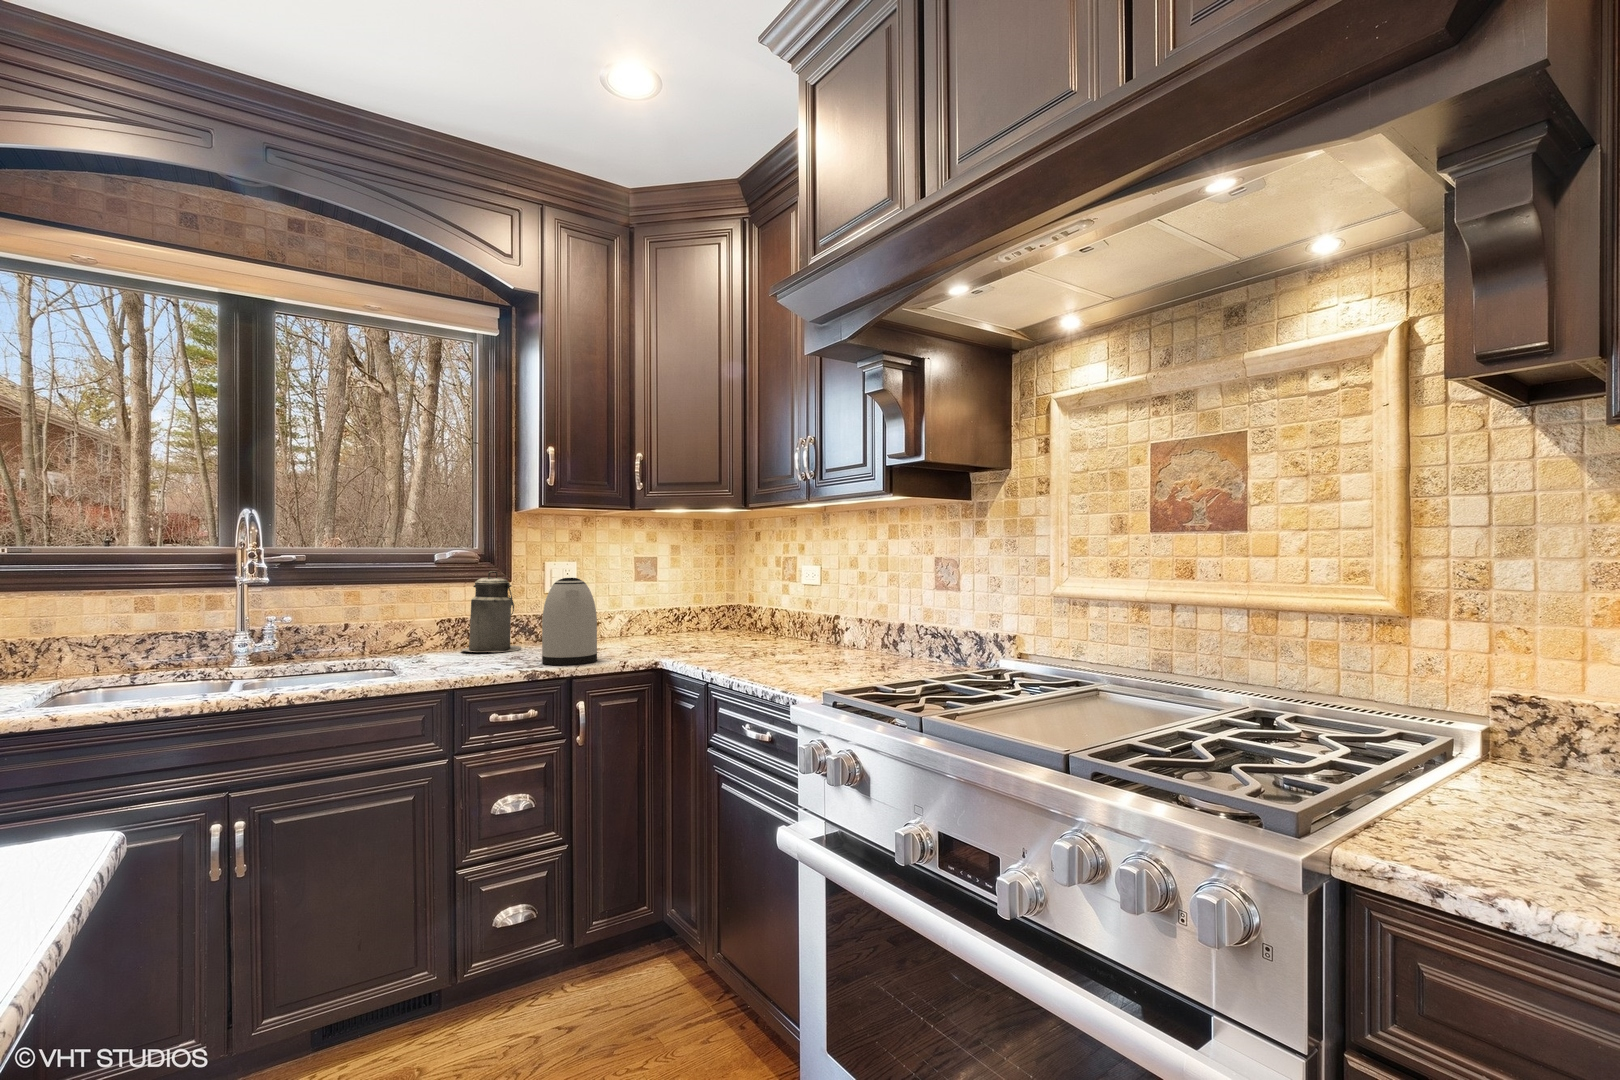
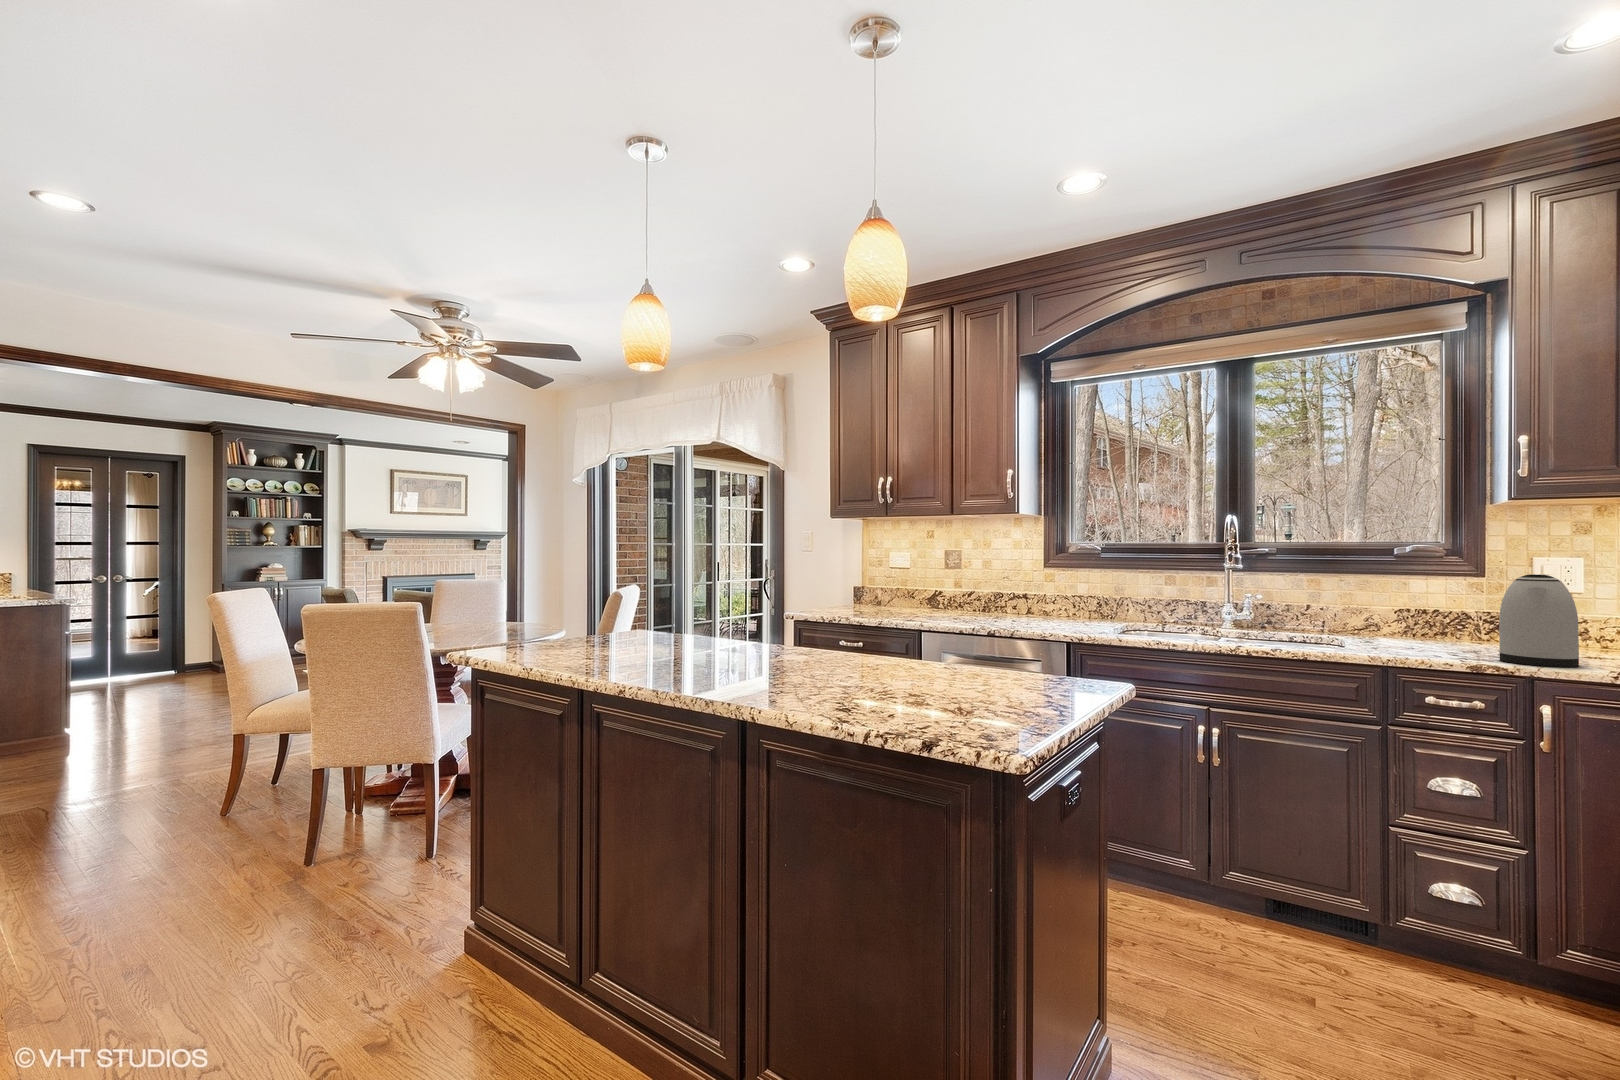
canister: present [461,571,521,652] -> none [1422,566,1496,647]

